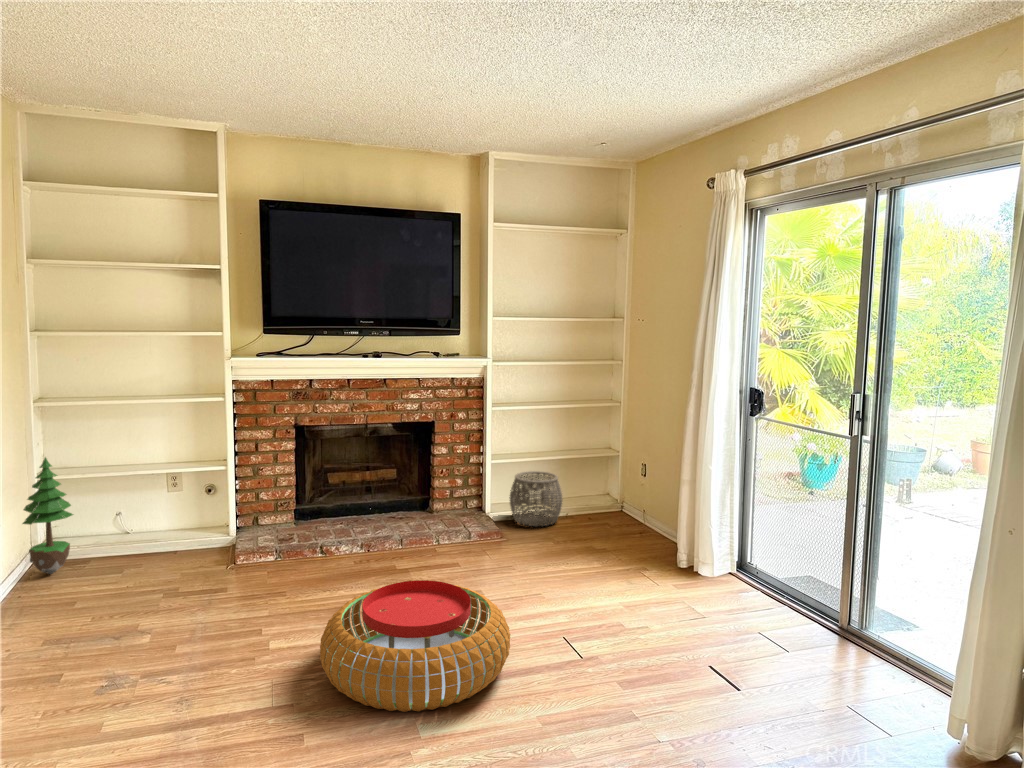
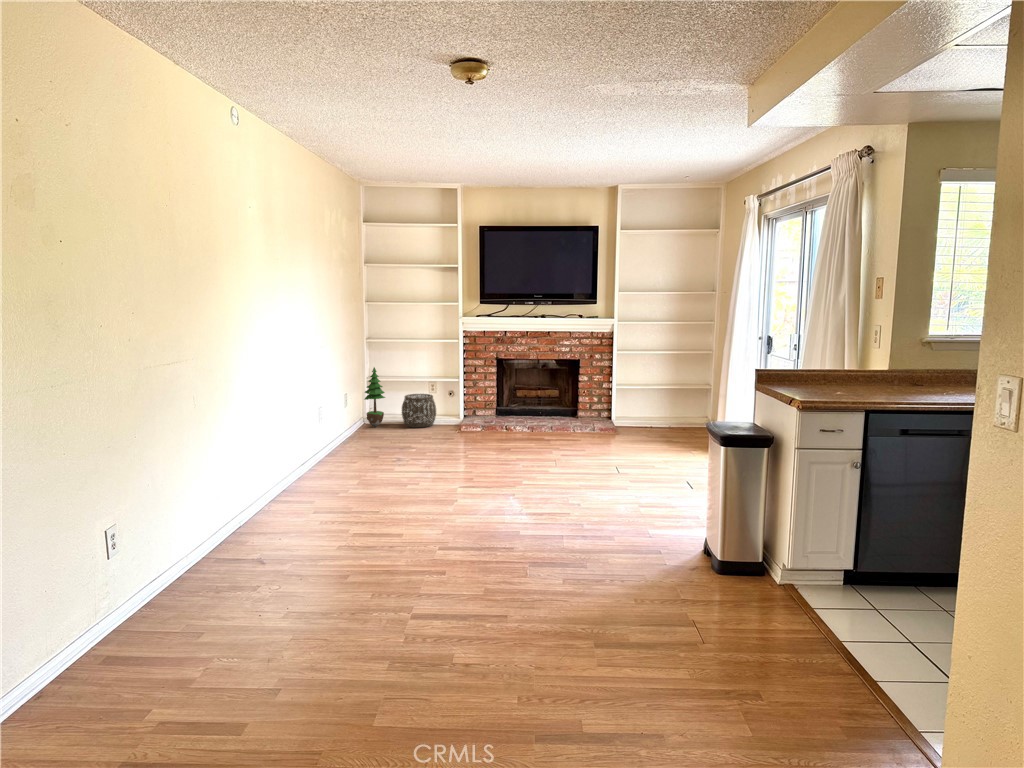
woven basket: present [509,471,563,526] -> present [402,394,436,428]
pouf: present [320,580,510,712] -> none [488,430,581,479]

